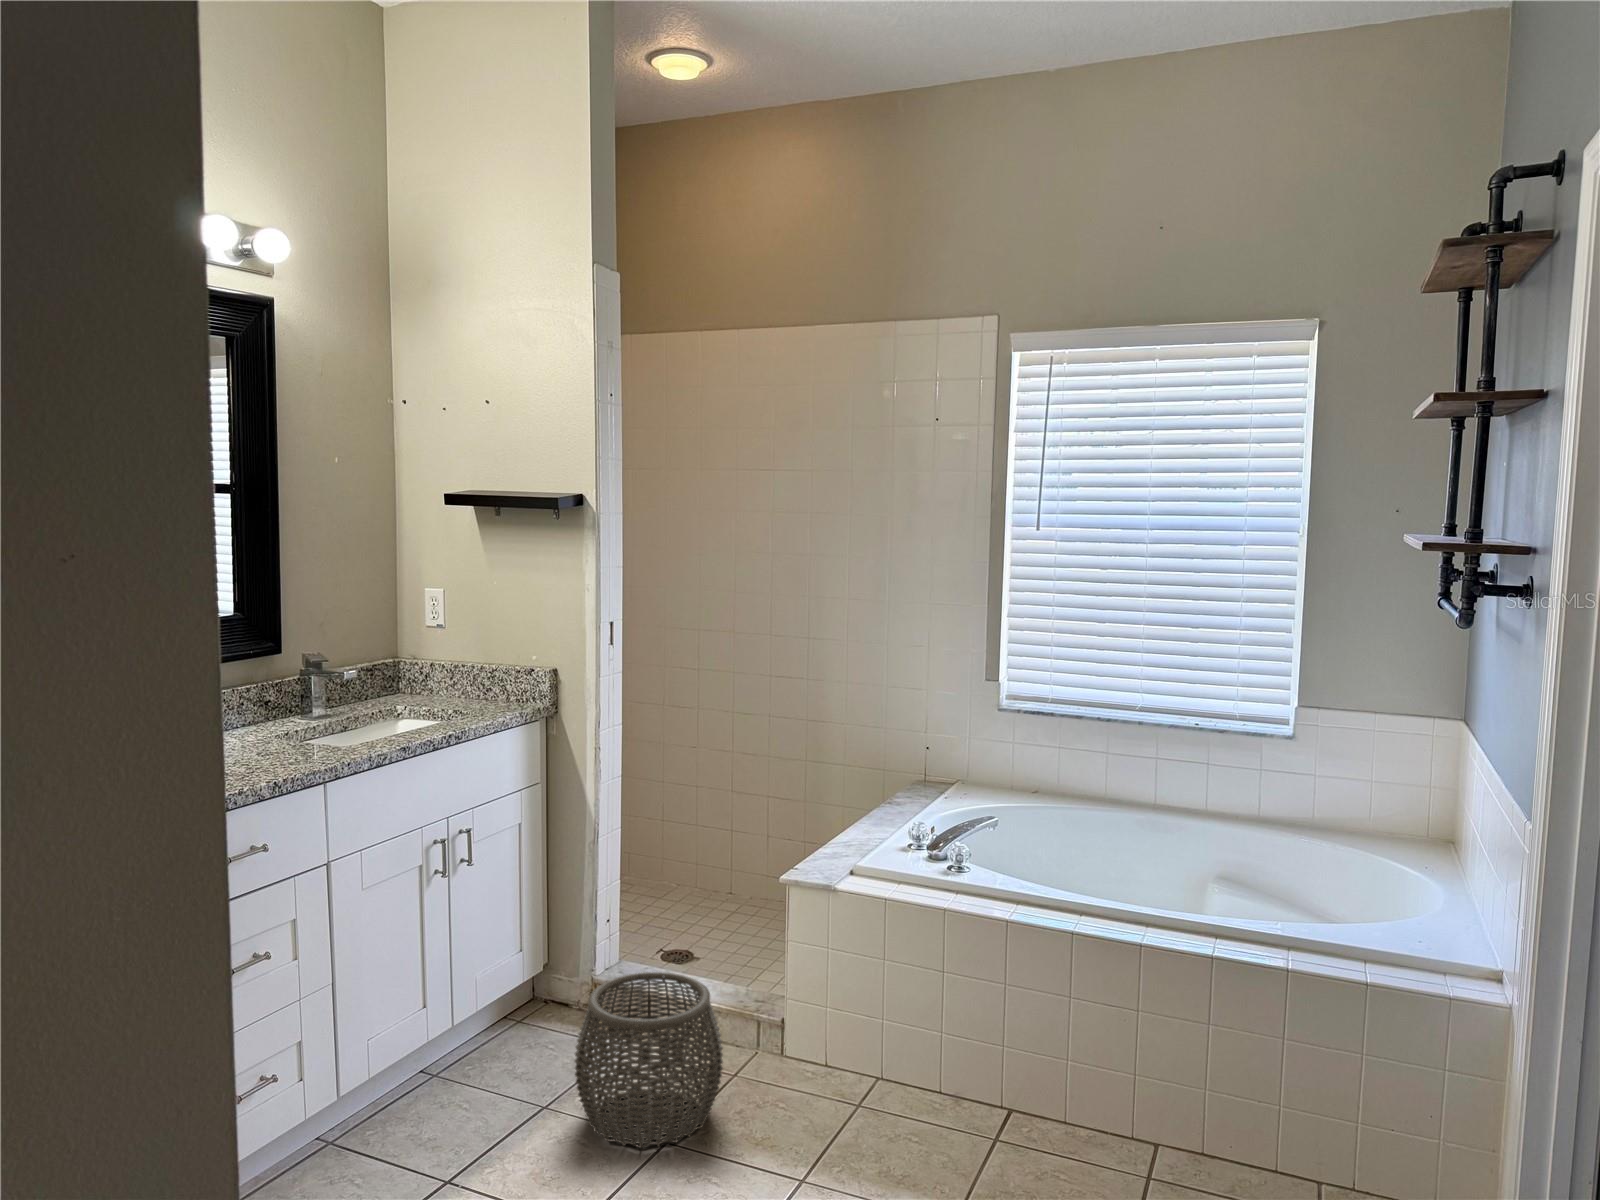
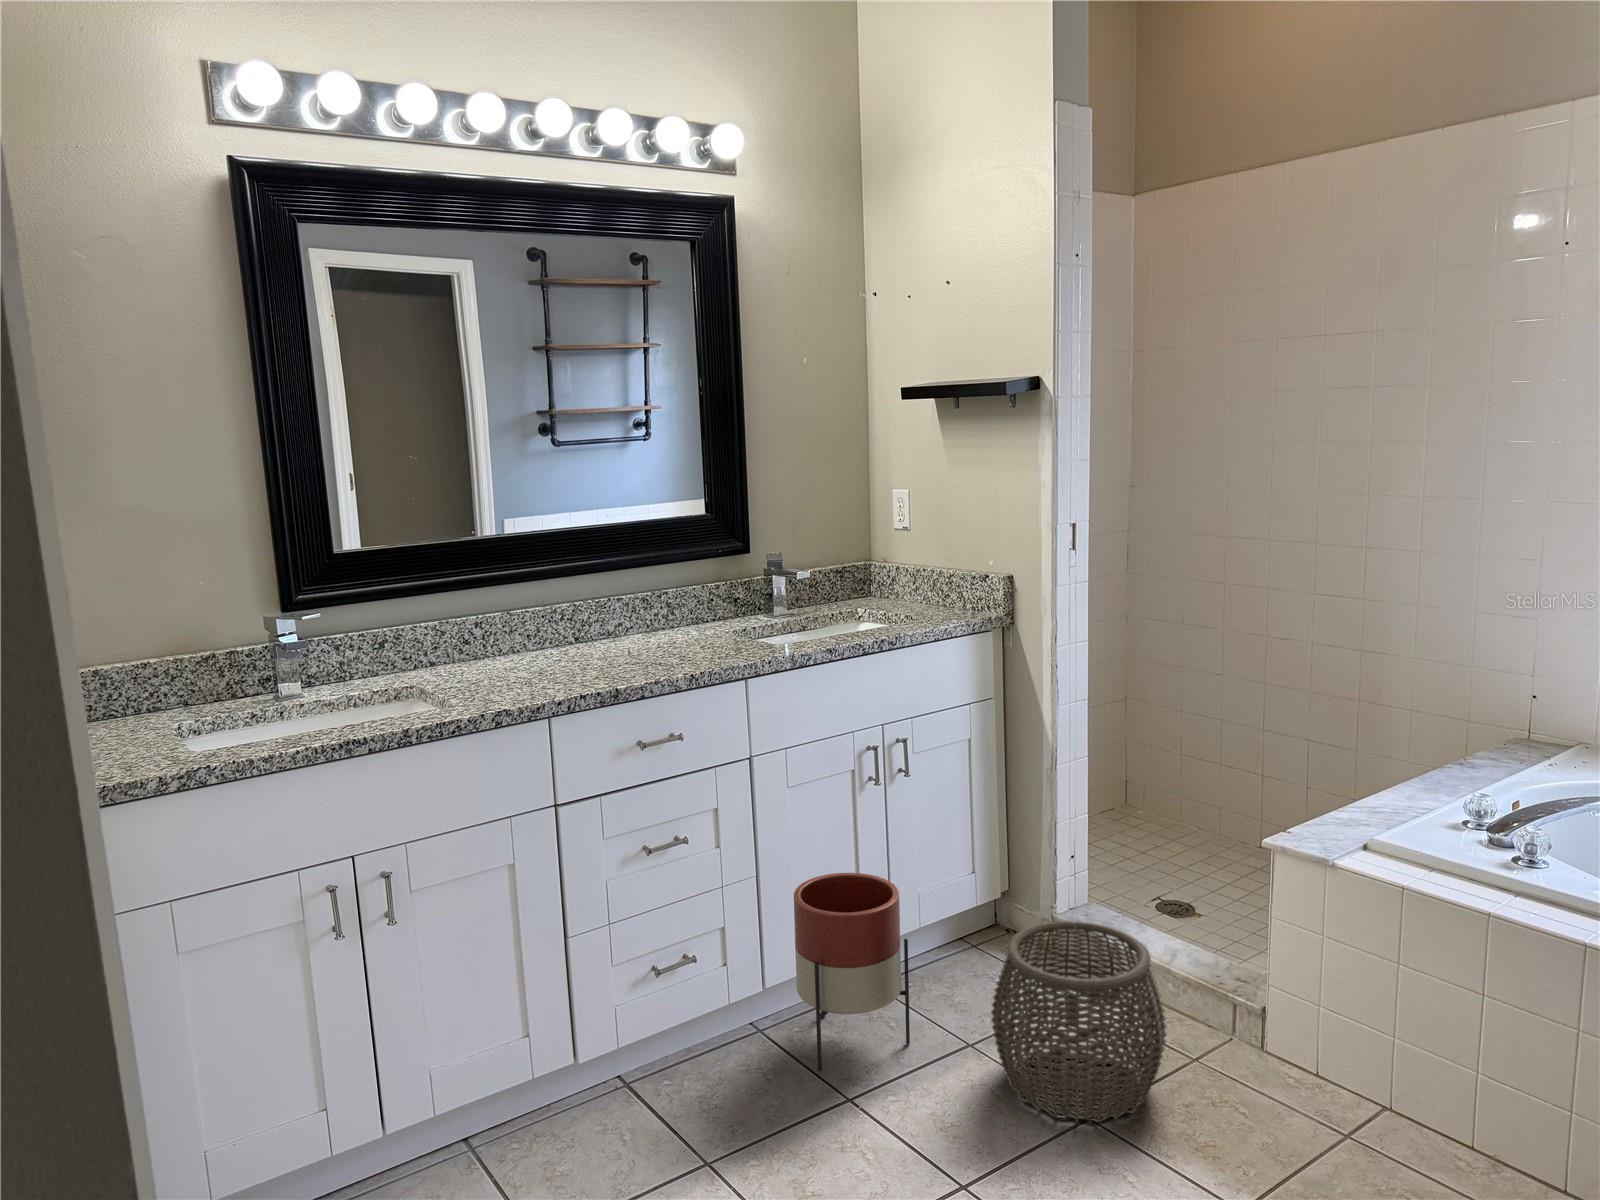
planter: none [374,962,489,1164] -> present [794,873,910,1071]

